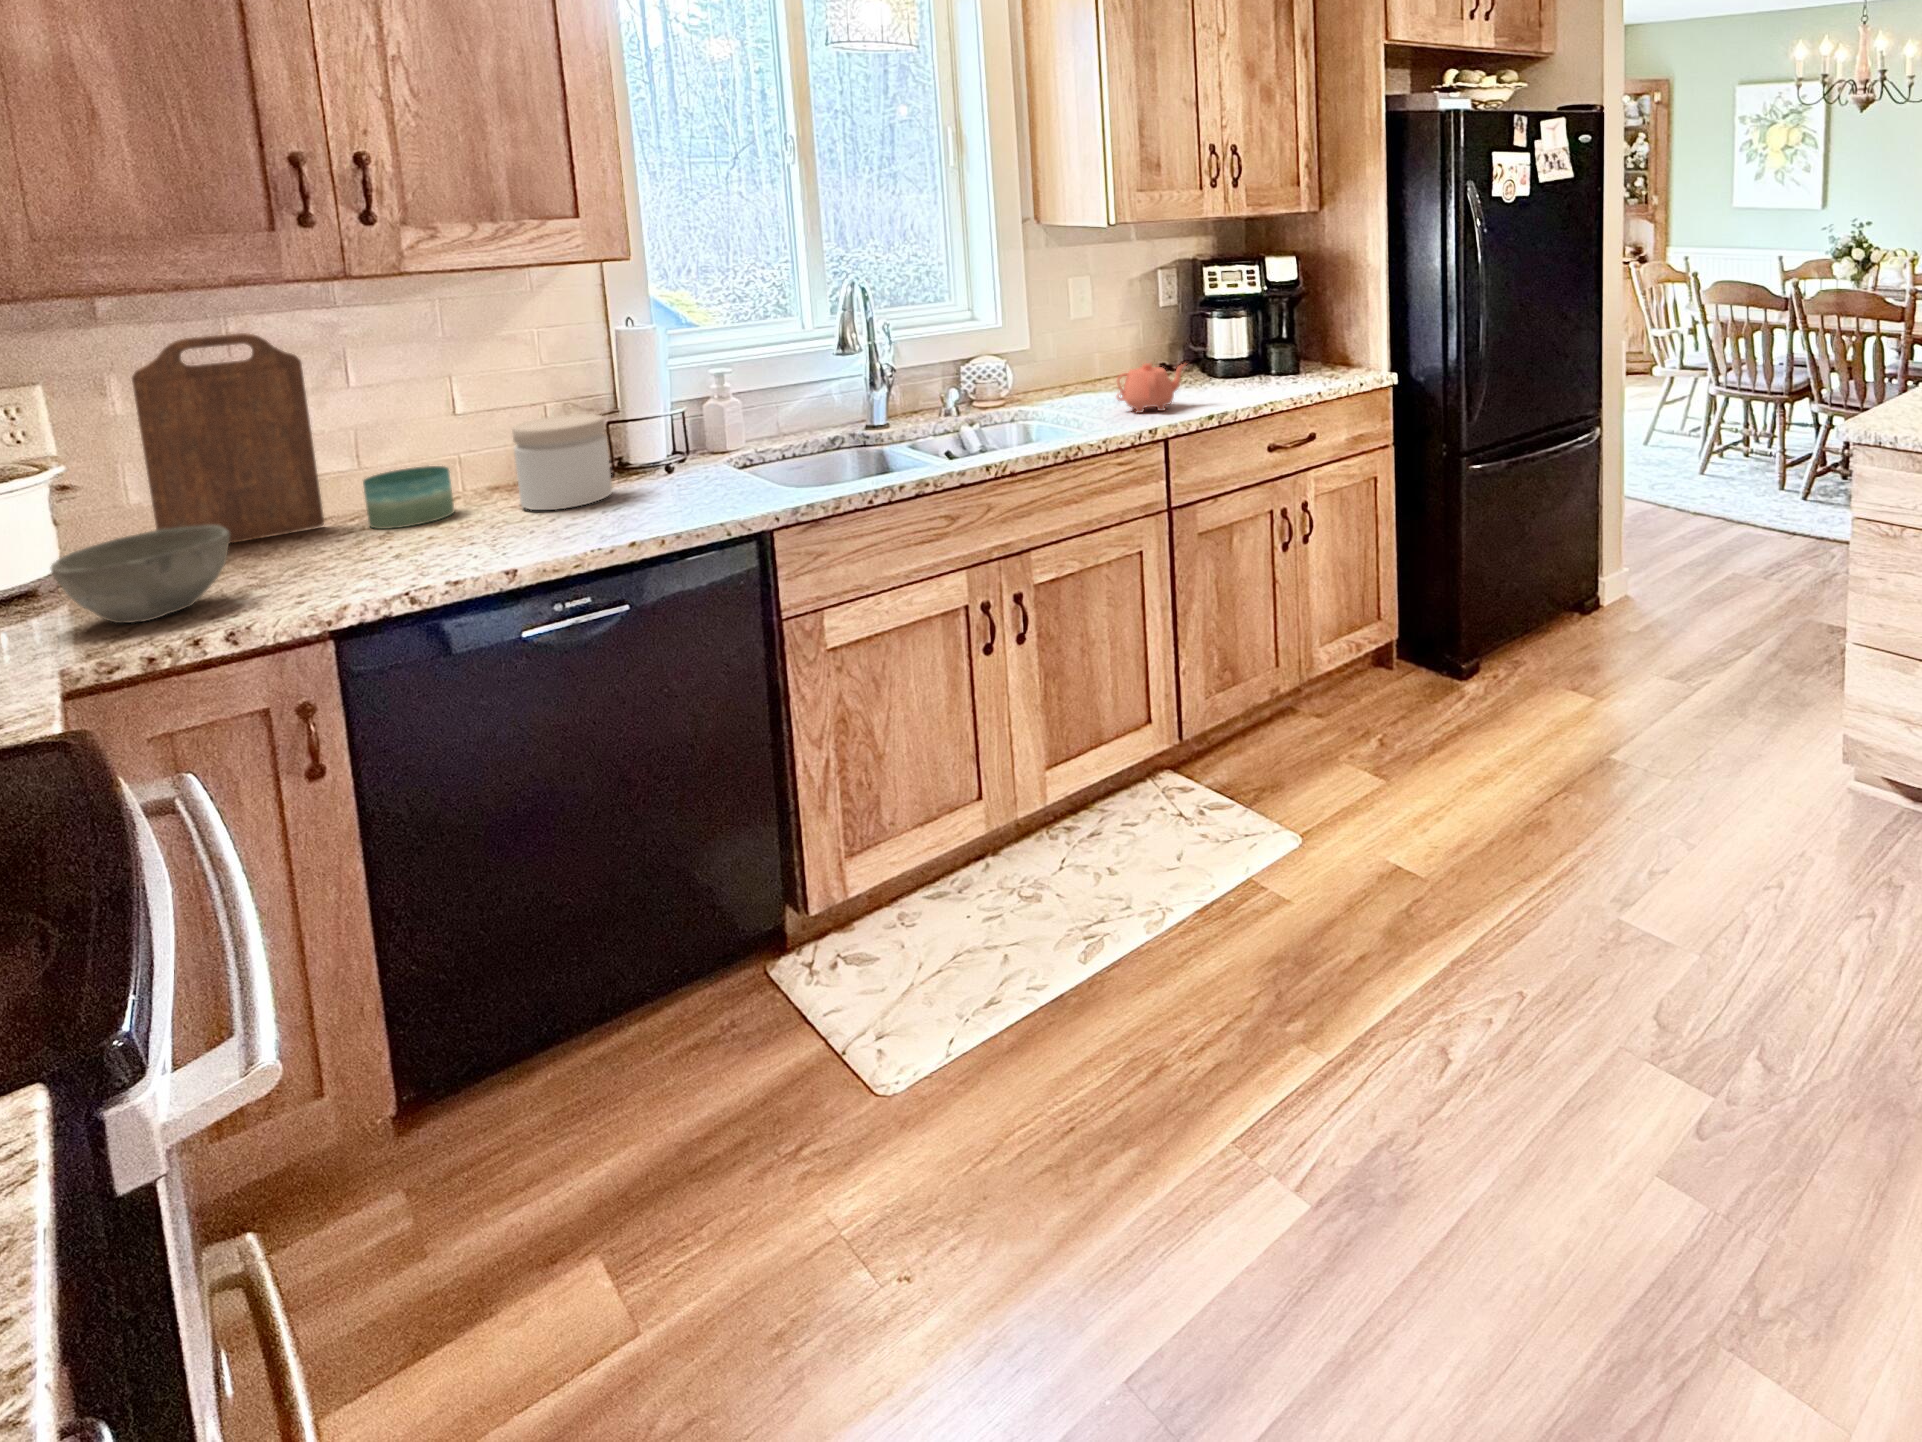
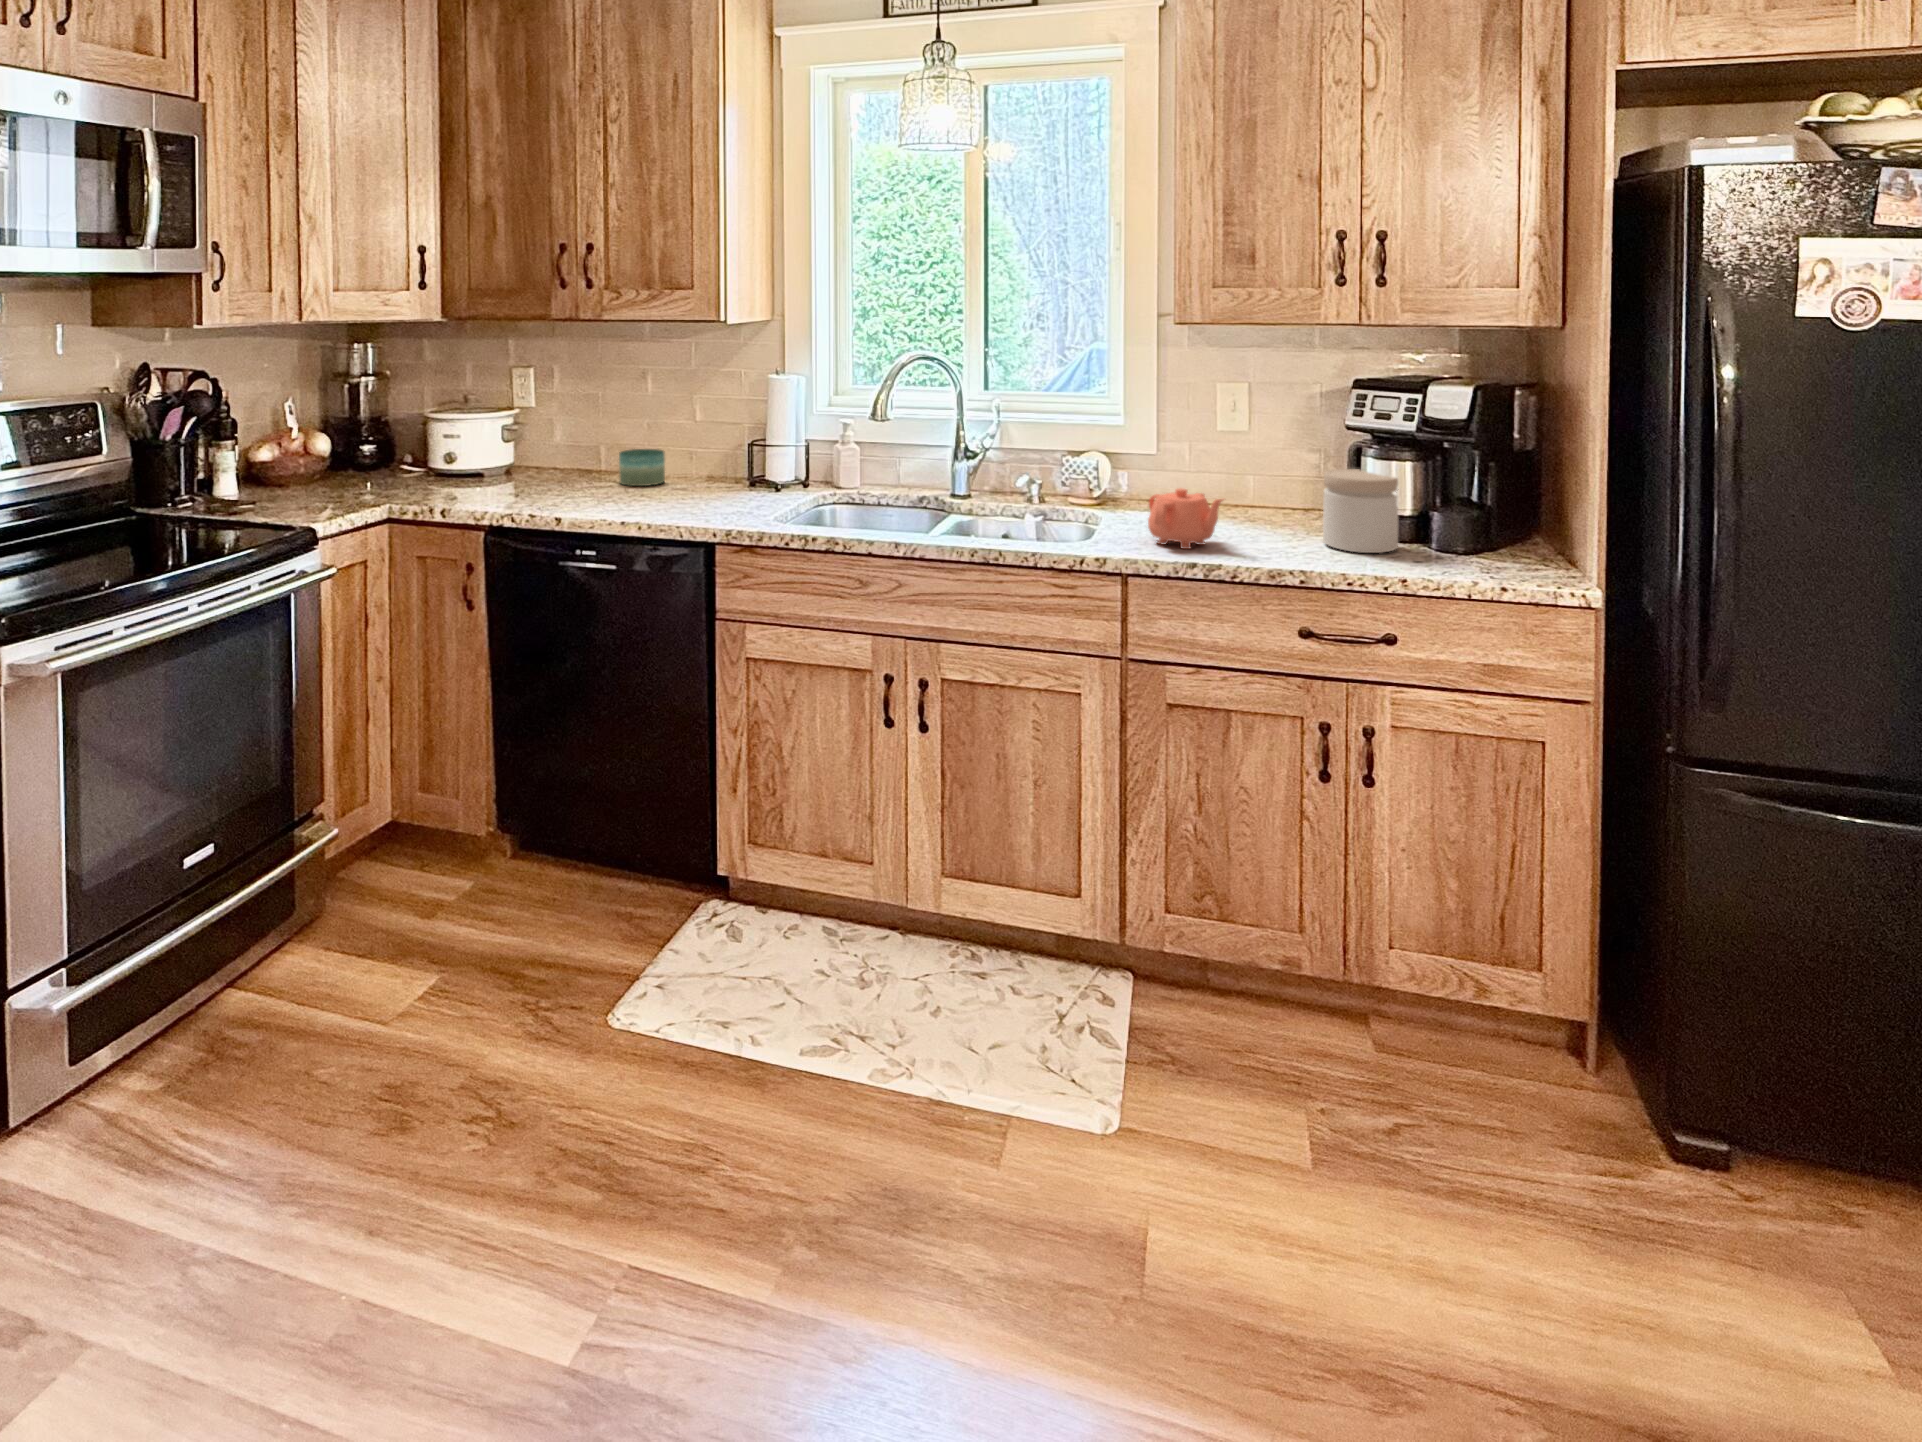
cutting board: present [132,333,324,543] -> none [552,348,619,475]
jar: present [512,414,612,510] -> present [1323,469,1399,553]
bowl: present [51,525,230,623] -> none [424,450,496,496]

